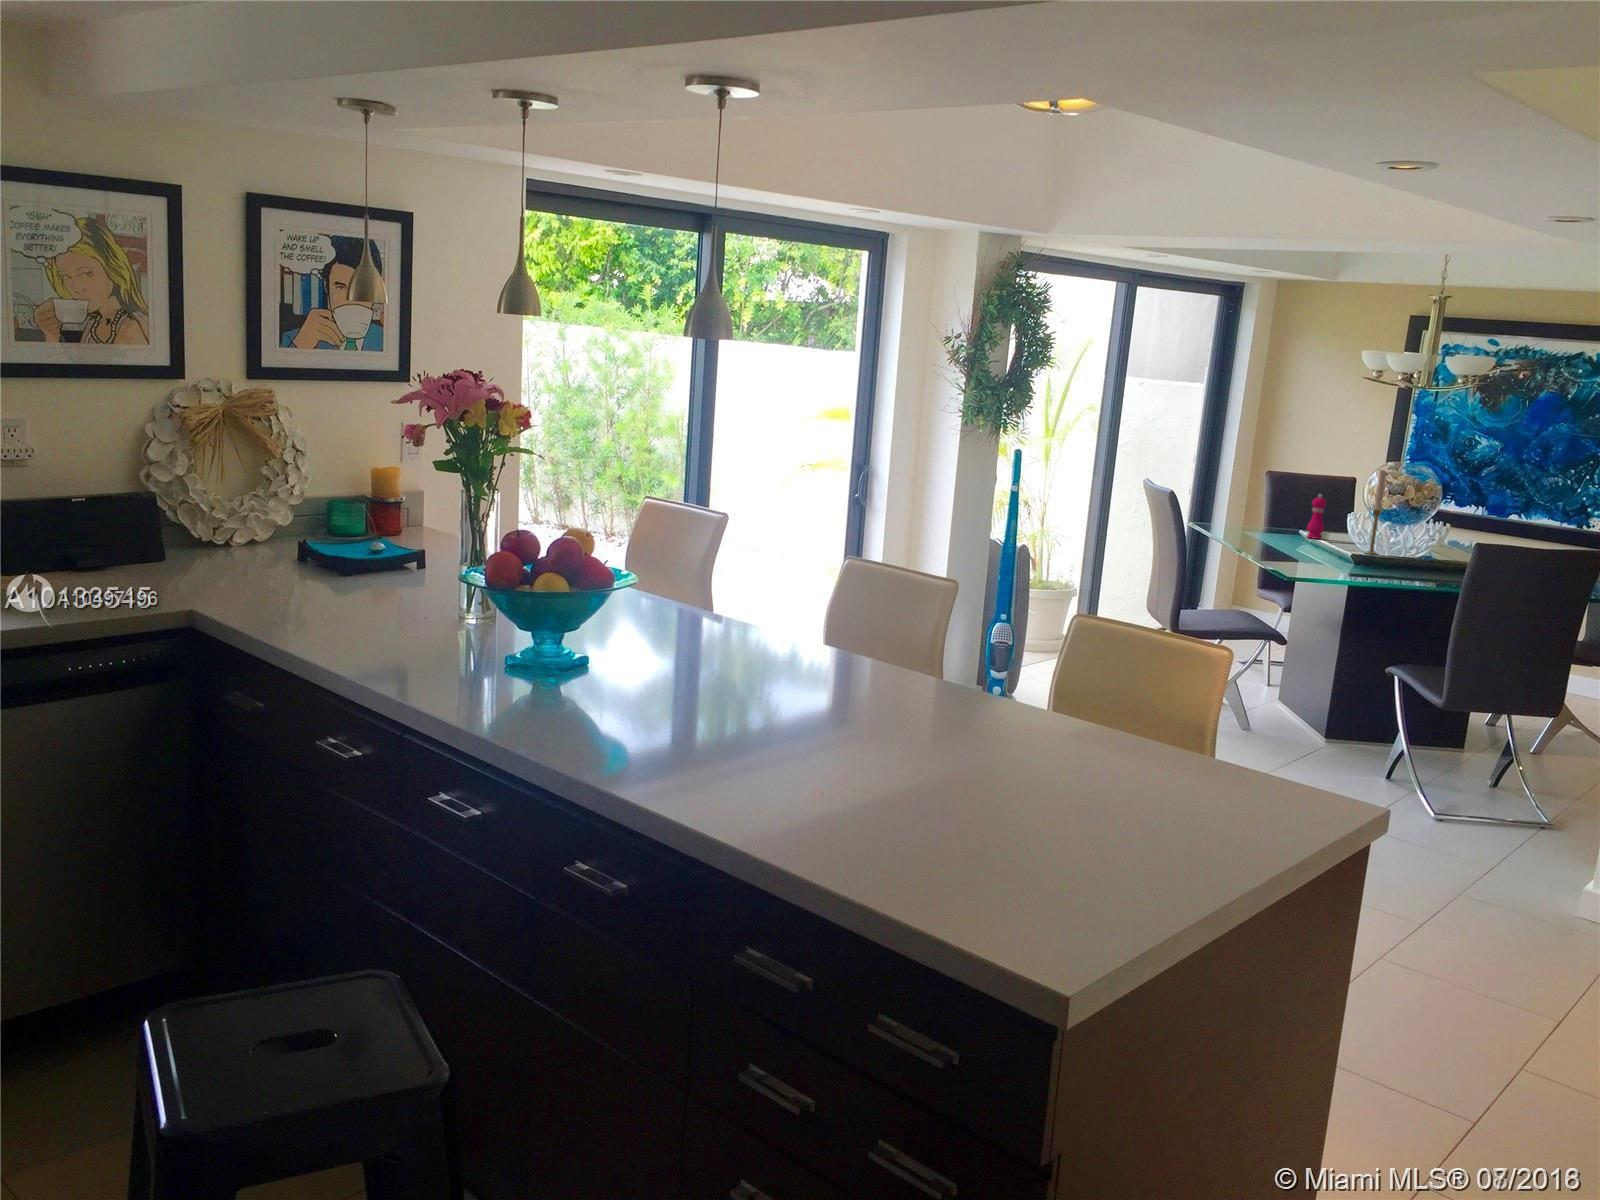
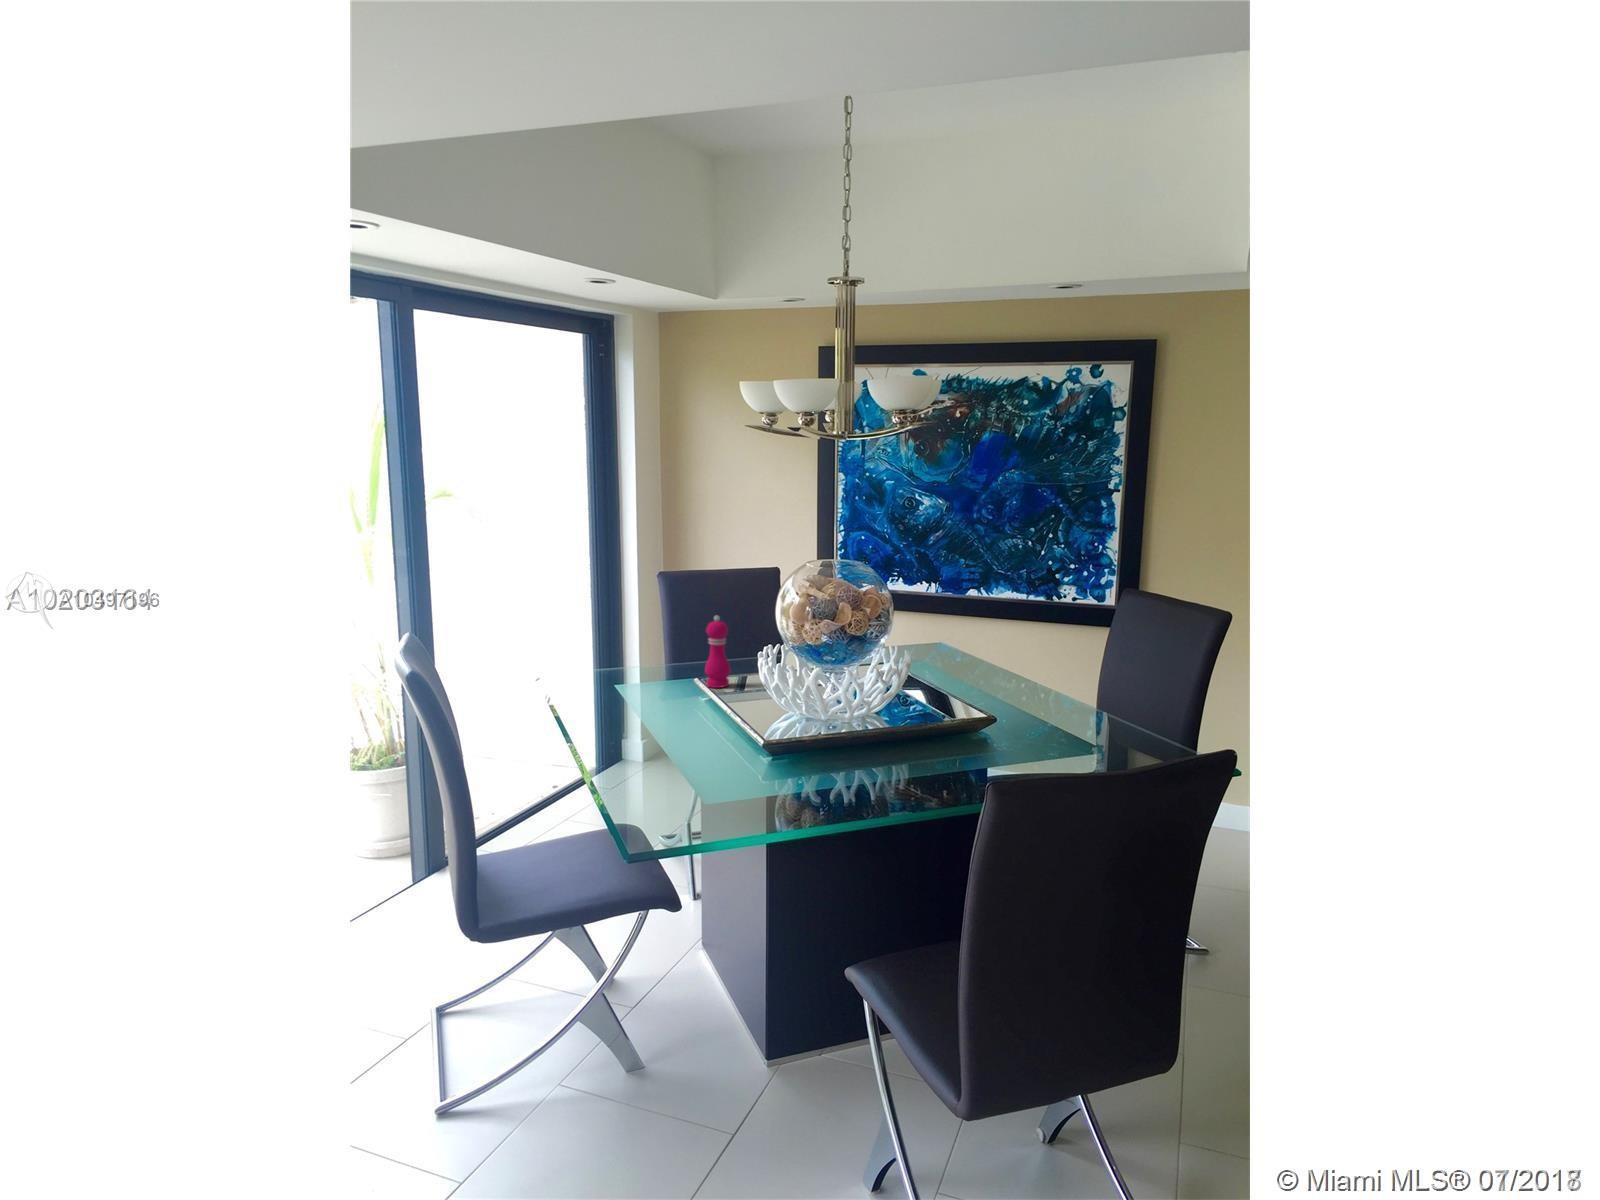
candlestick: present [1366,470,1387,554] -> none [785,580,810,731]

